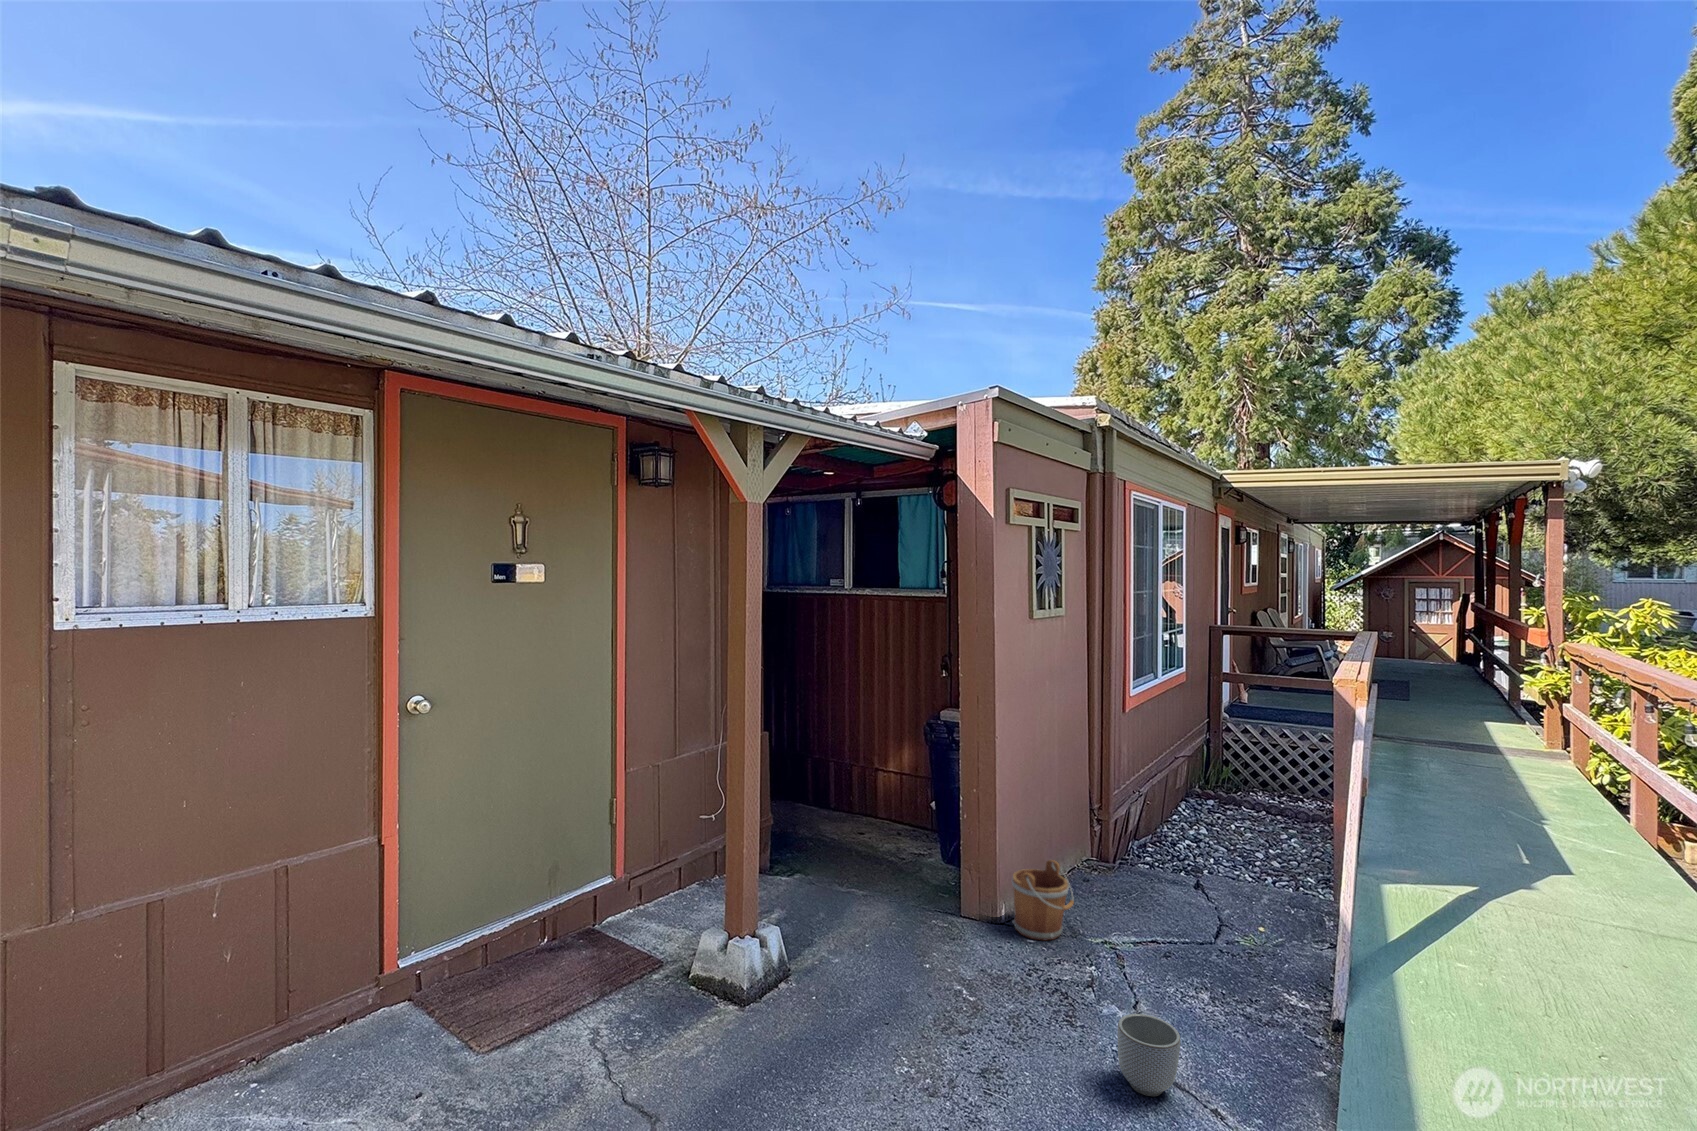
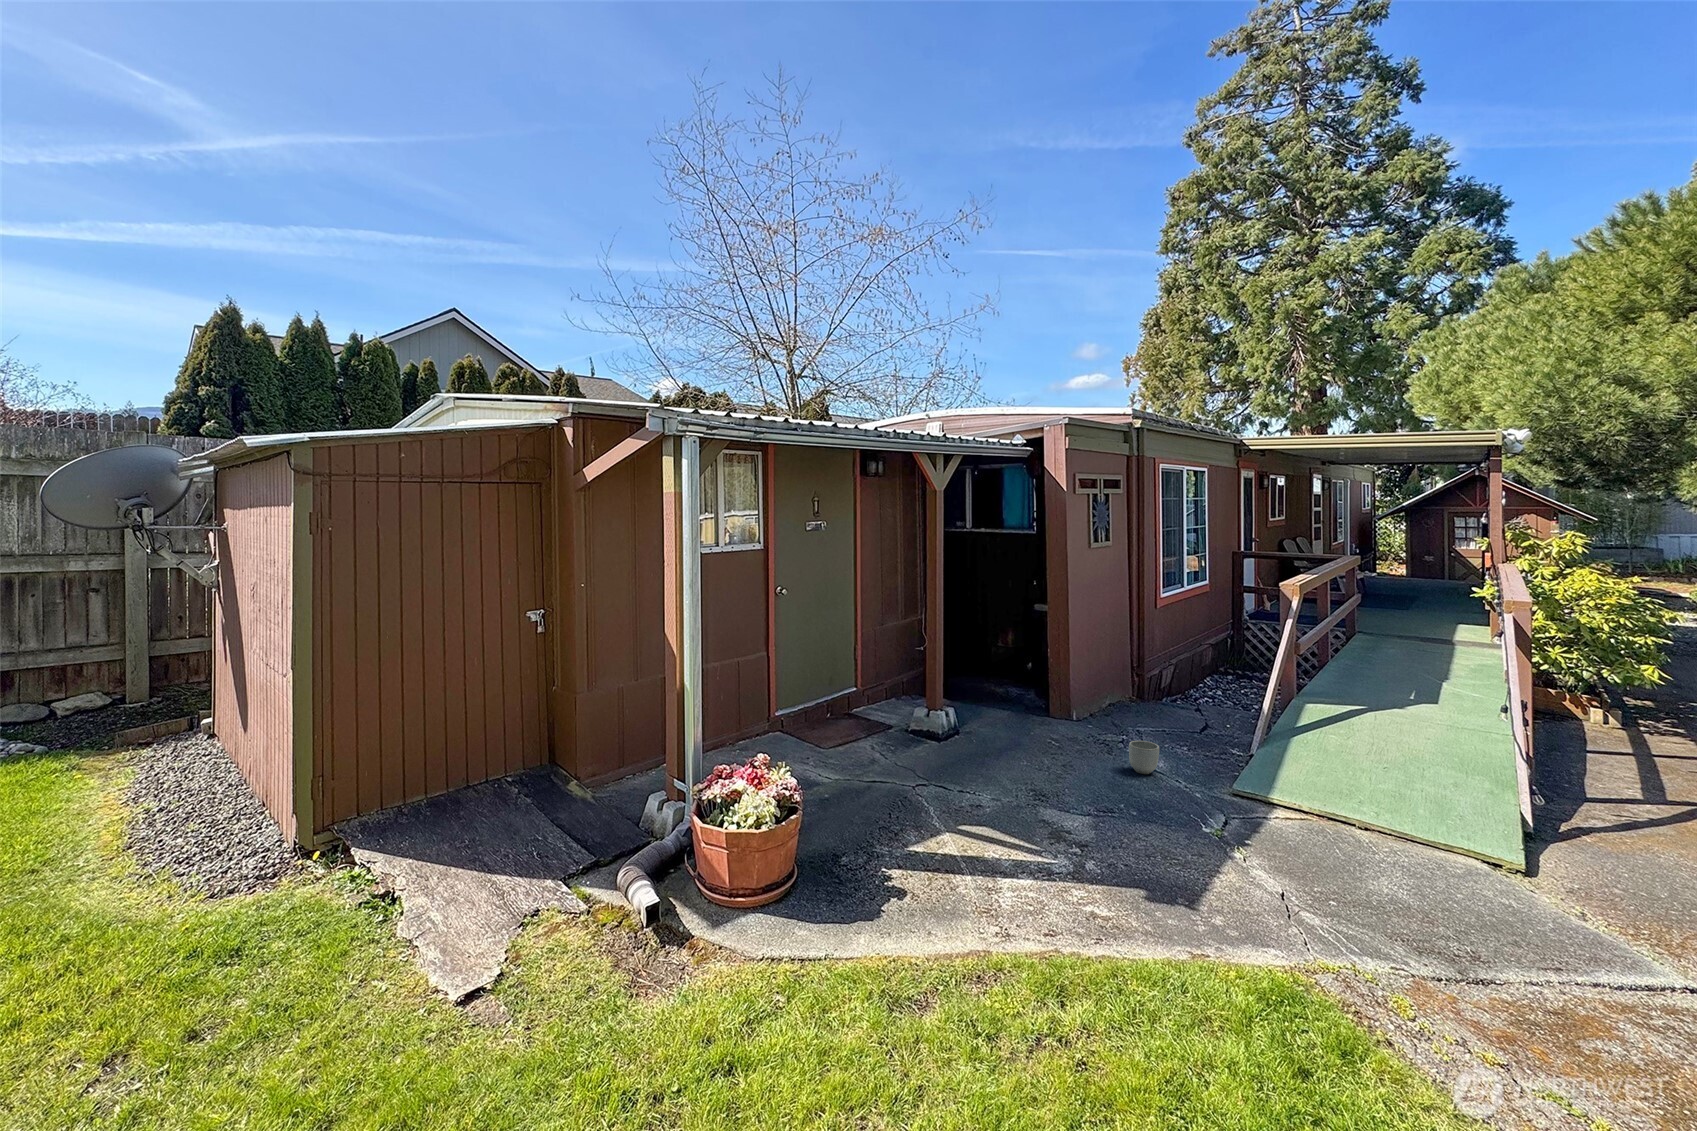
bucket: present [1012,860,1074,940] -> none [1079,686,1115,727]

